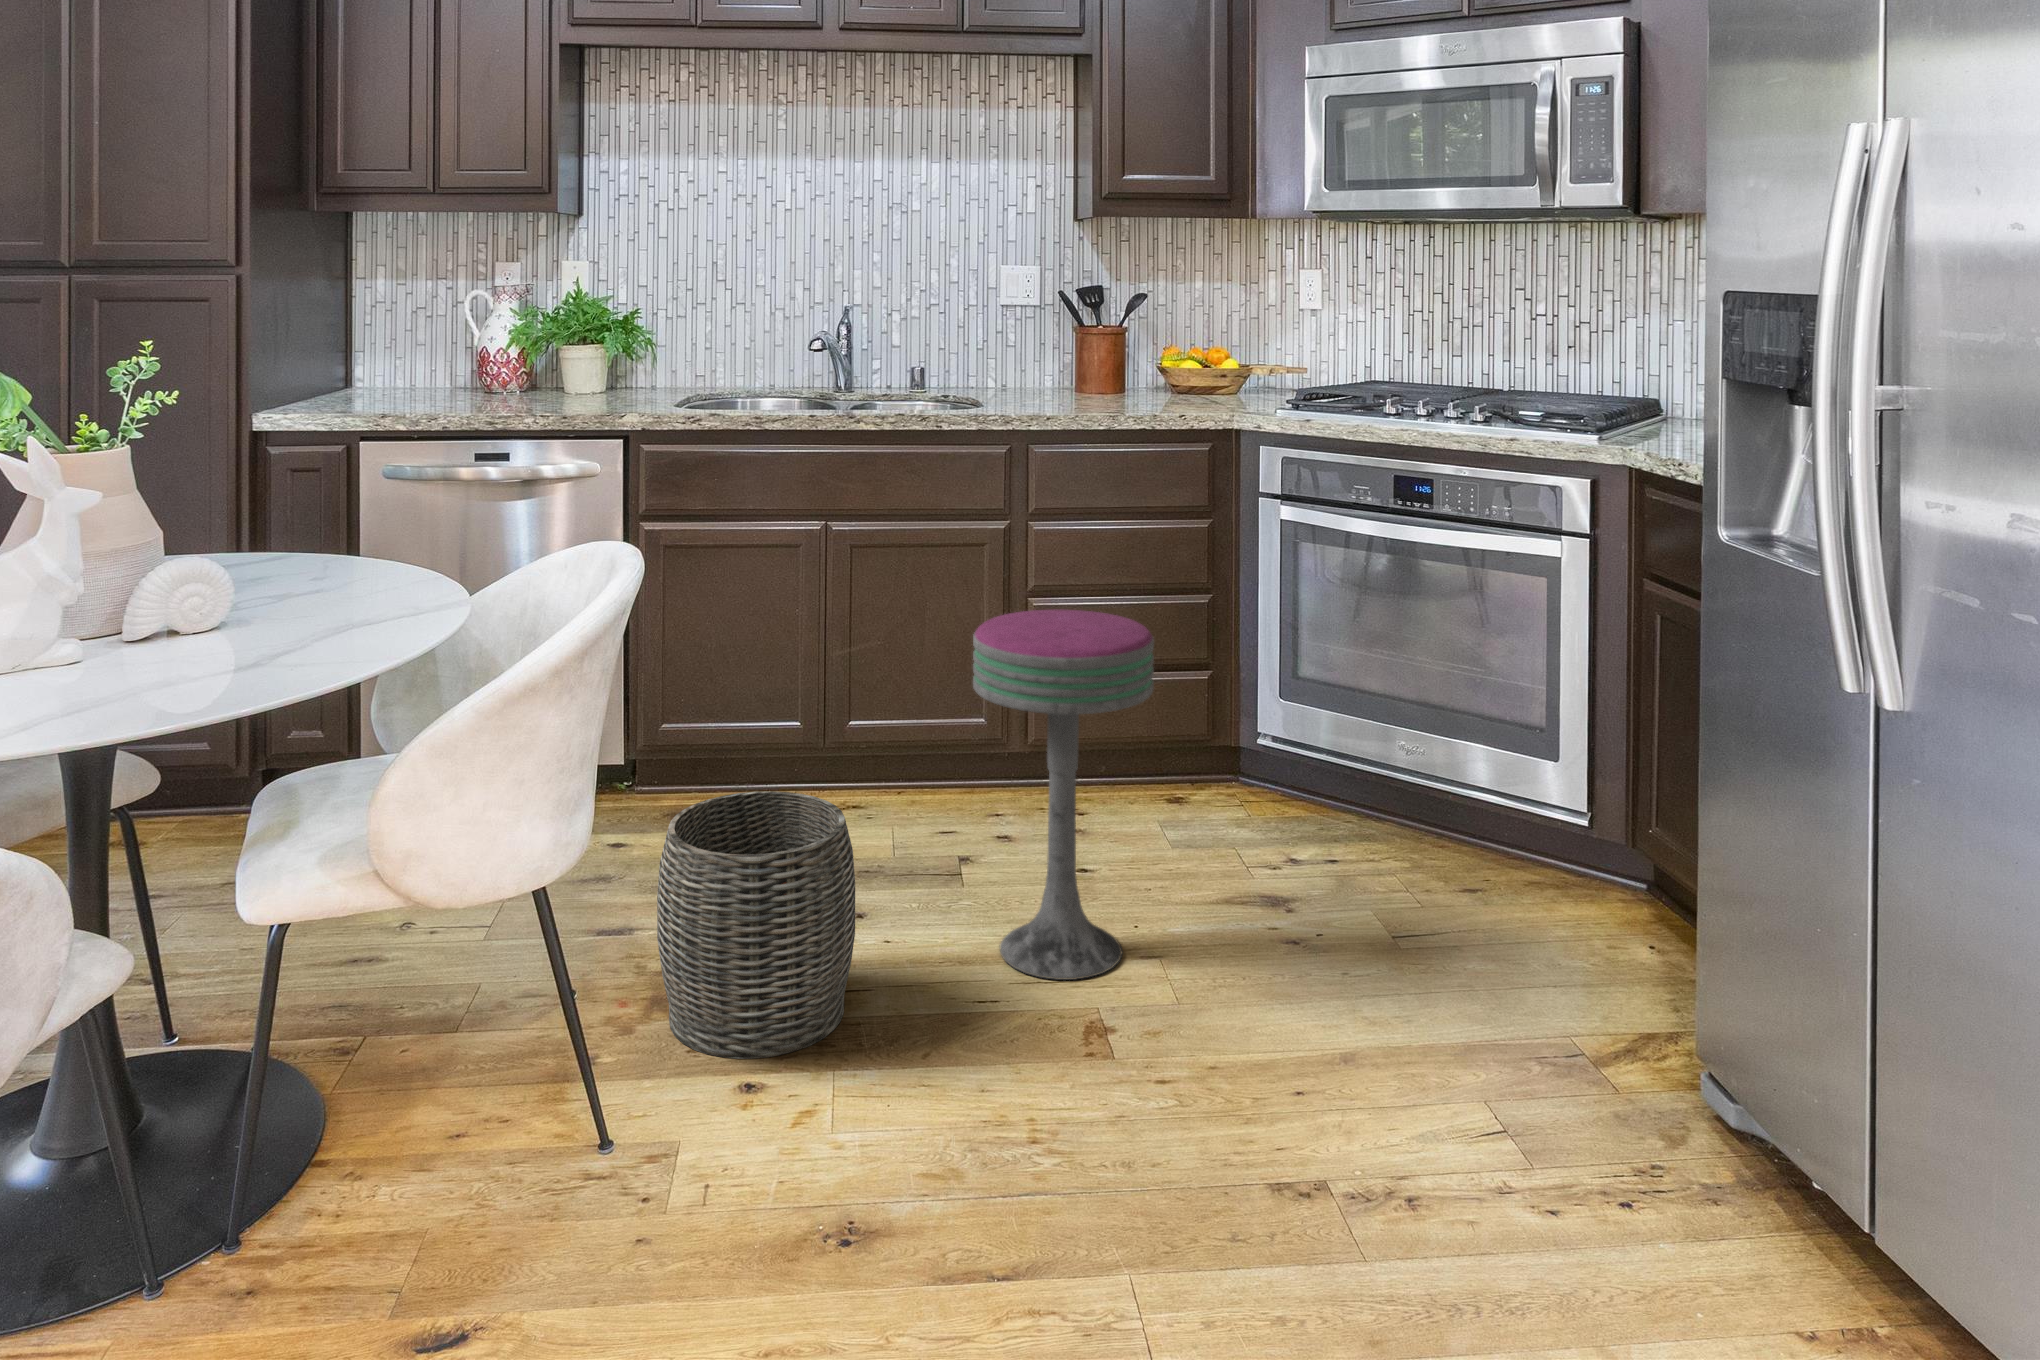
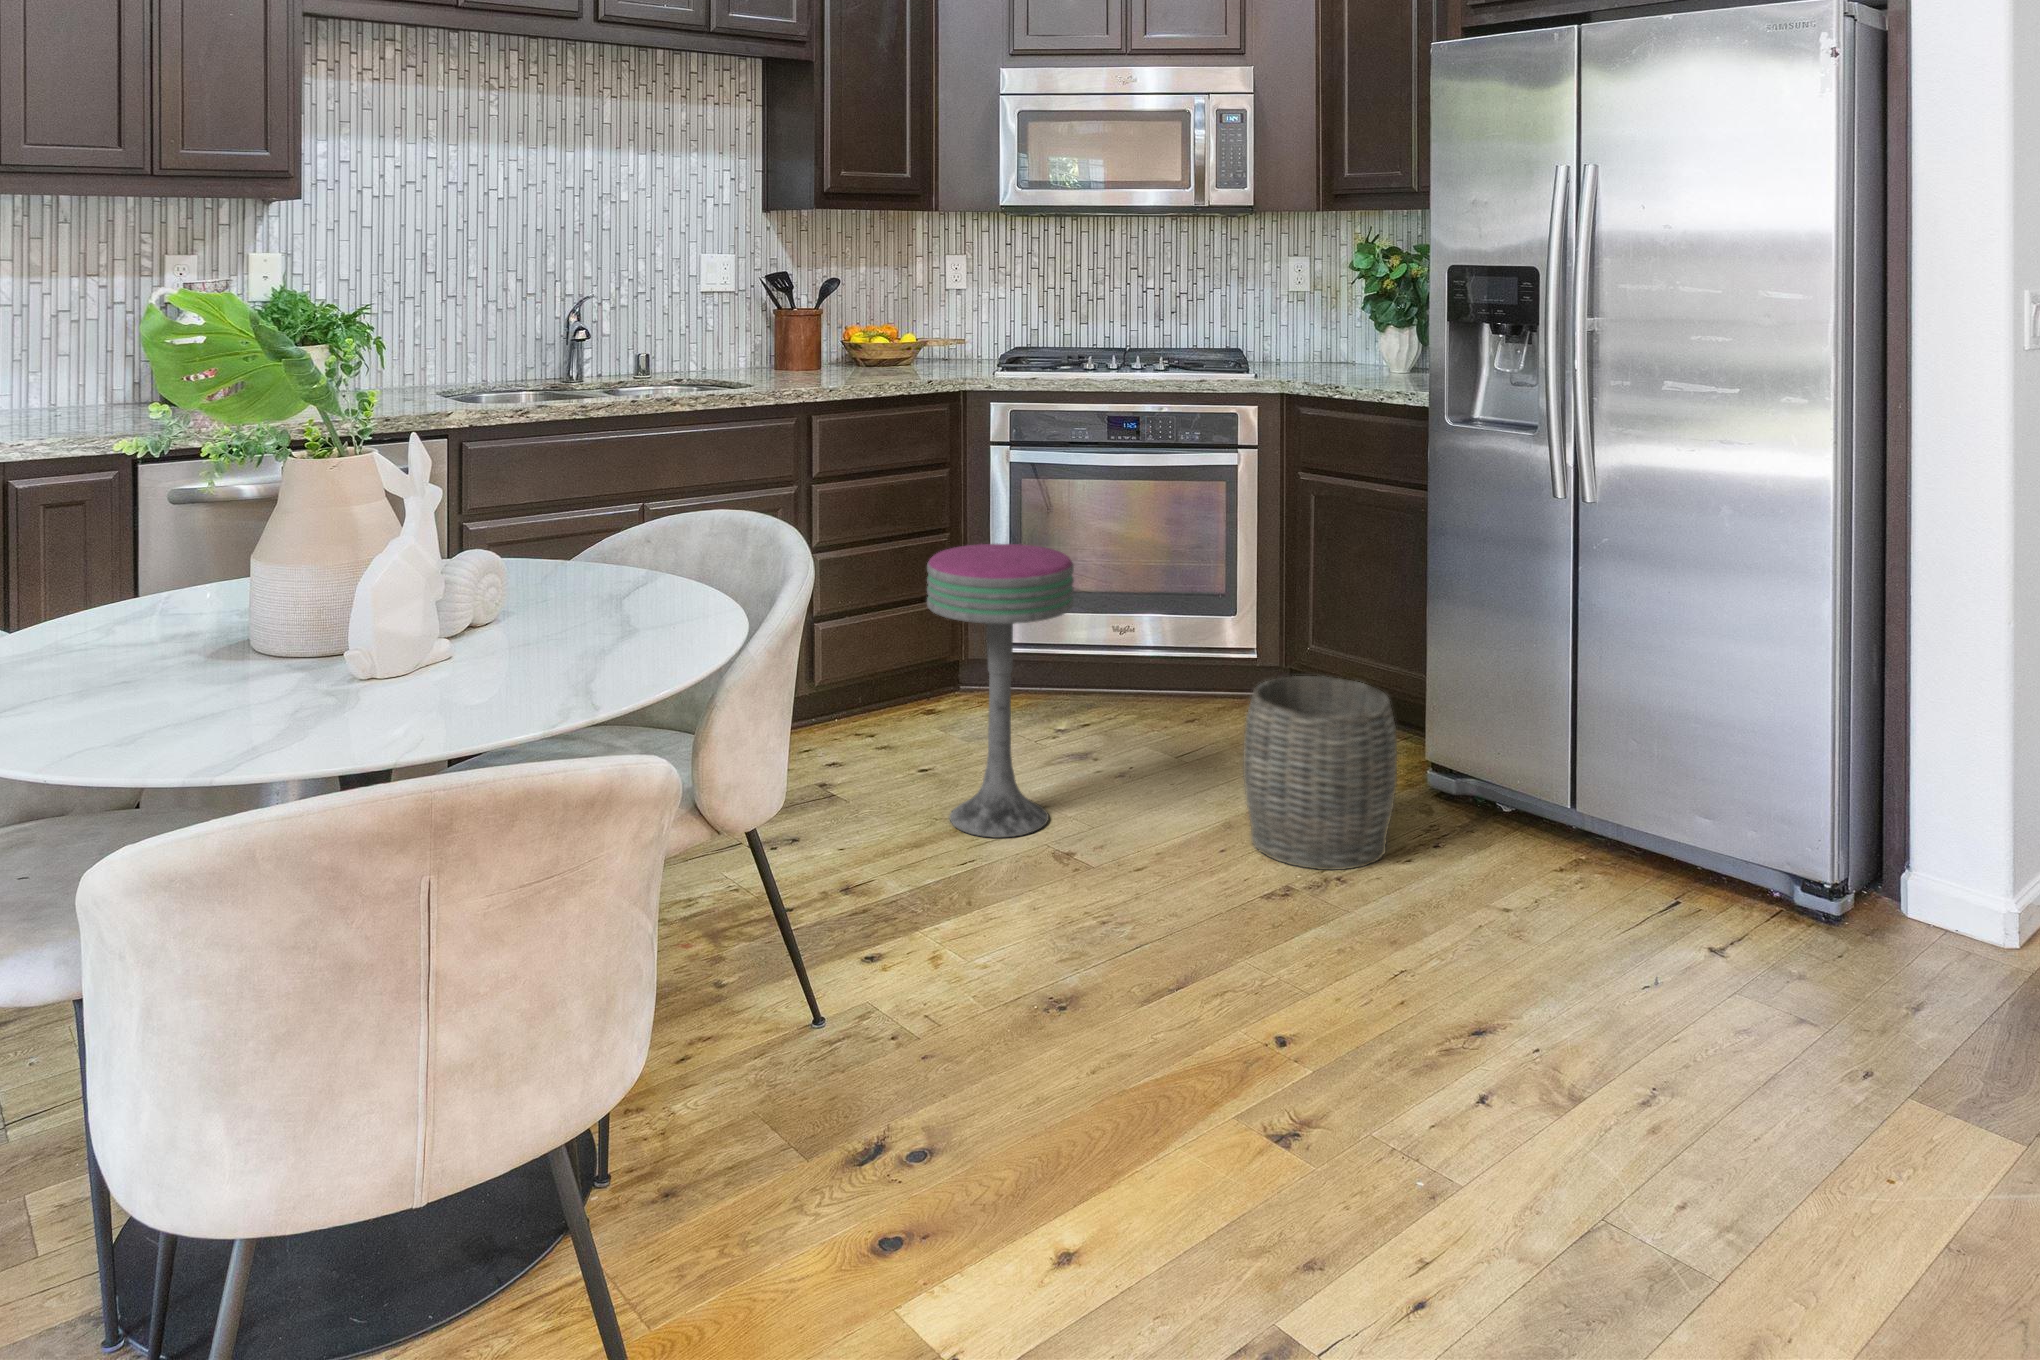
woven basket: present [657,791,855,1059] -> present [1243,676,1397,870]

